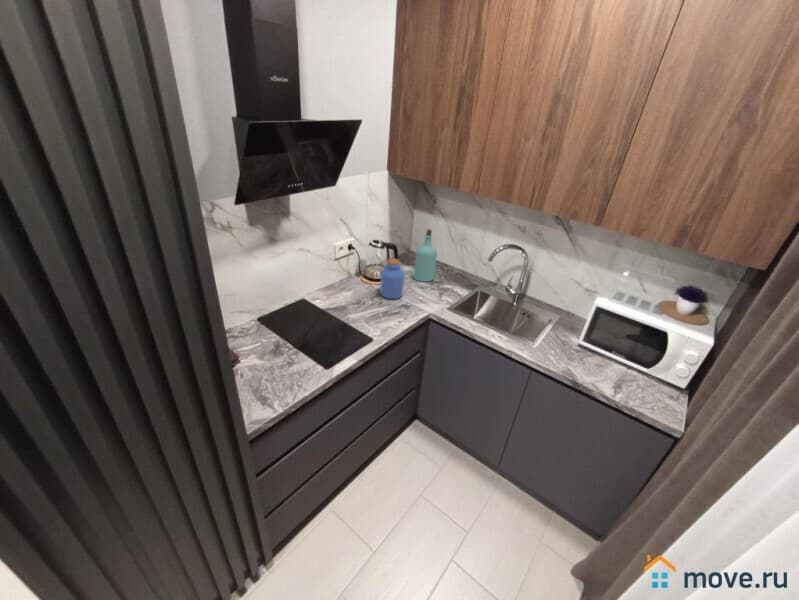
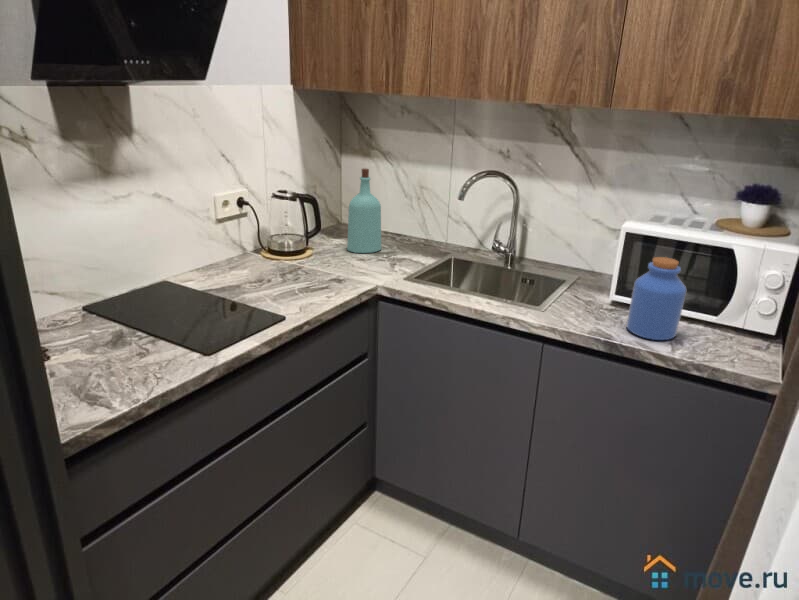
jar: present [380,258,405,299] -> present [627,257,687,340]

